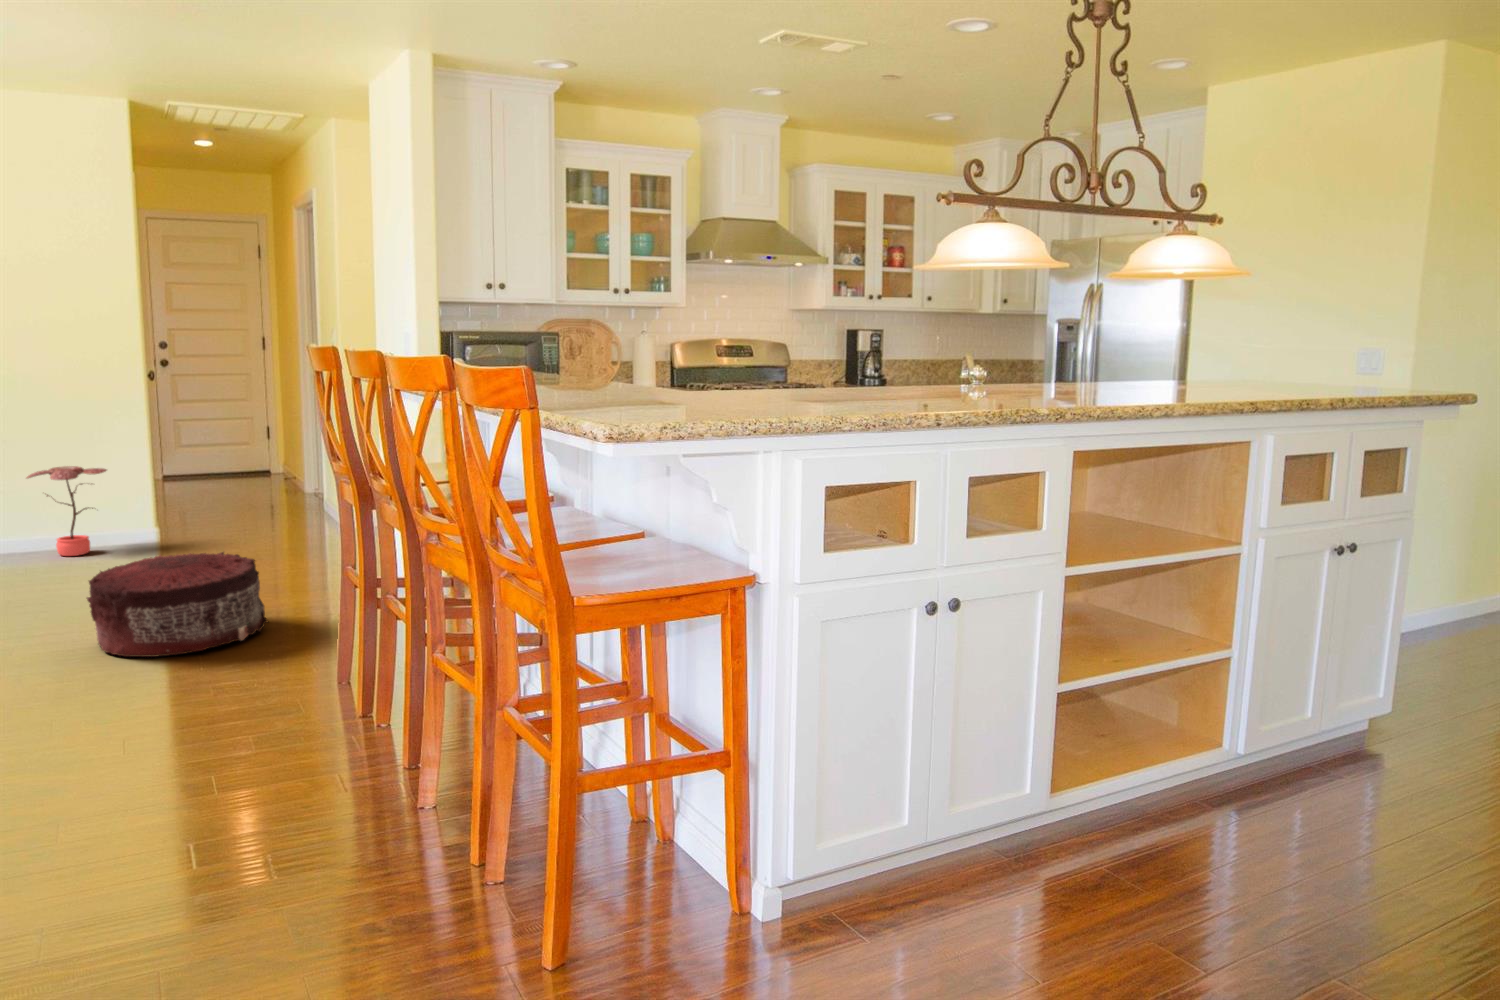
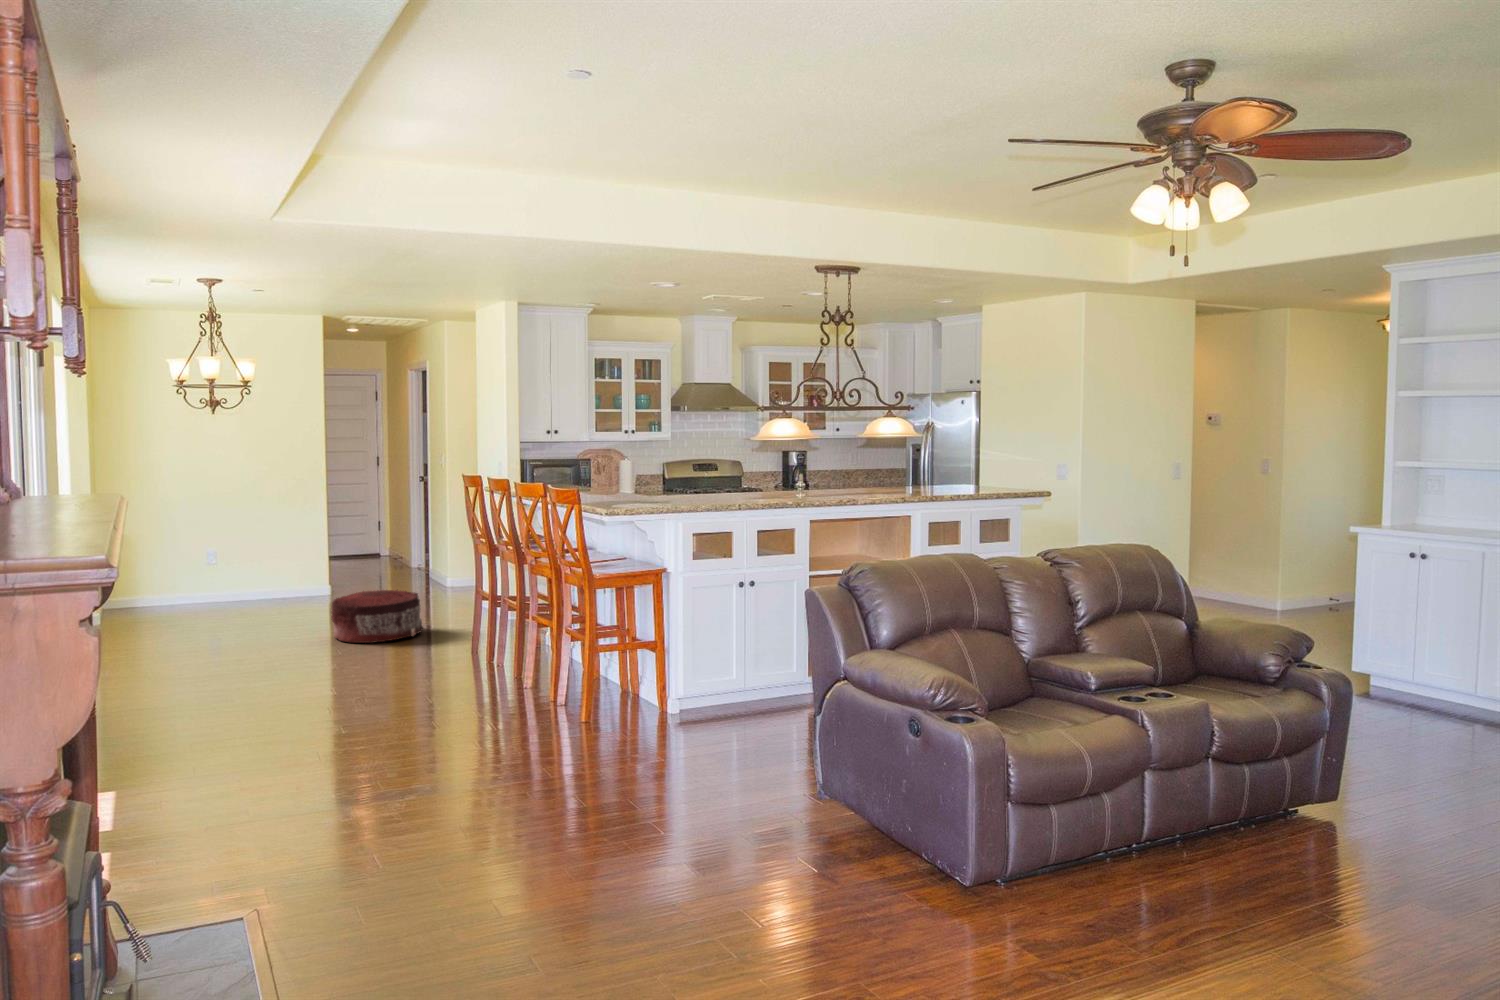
potted plant: present [27,466,107,556] -> none [260,546,307,602]

